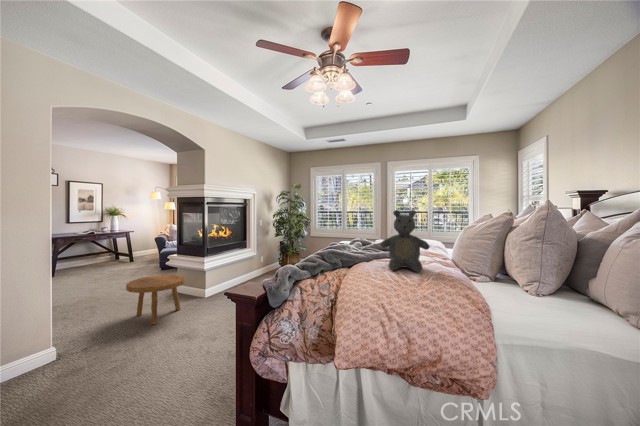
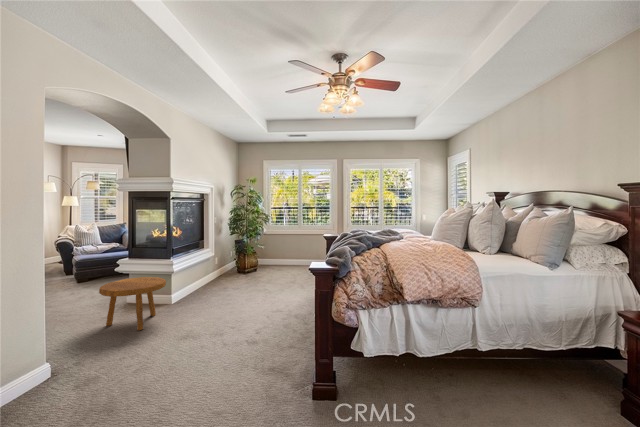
teddy bear: present [380,210,429,272] -> none [398,203,432,244]

